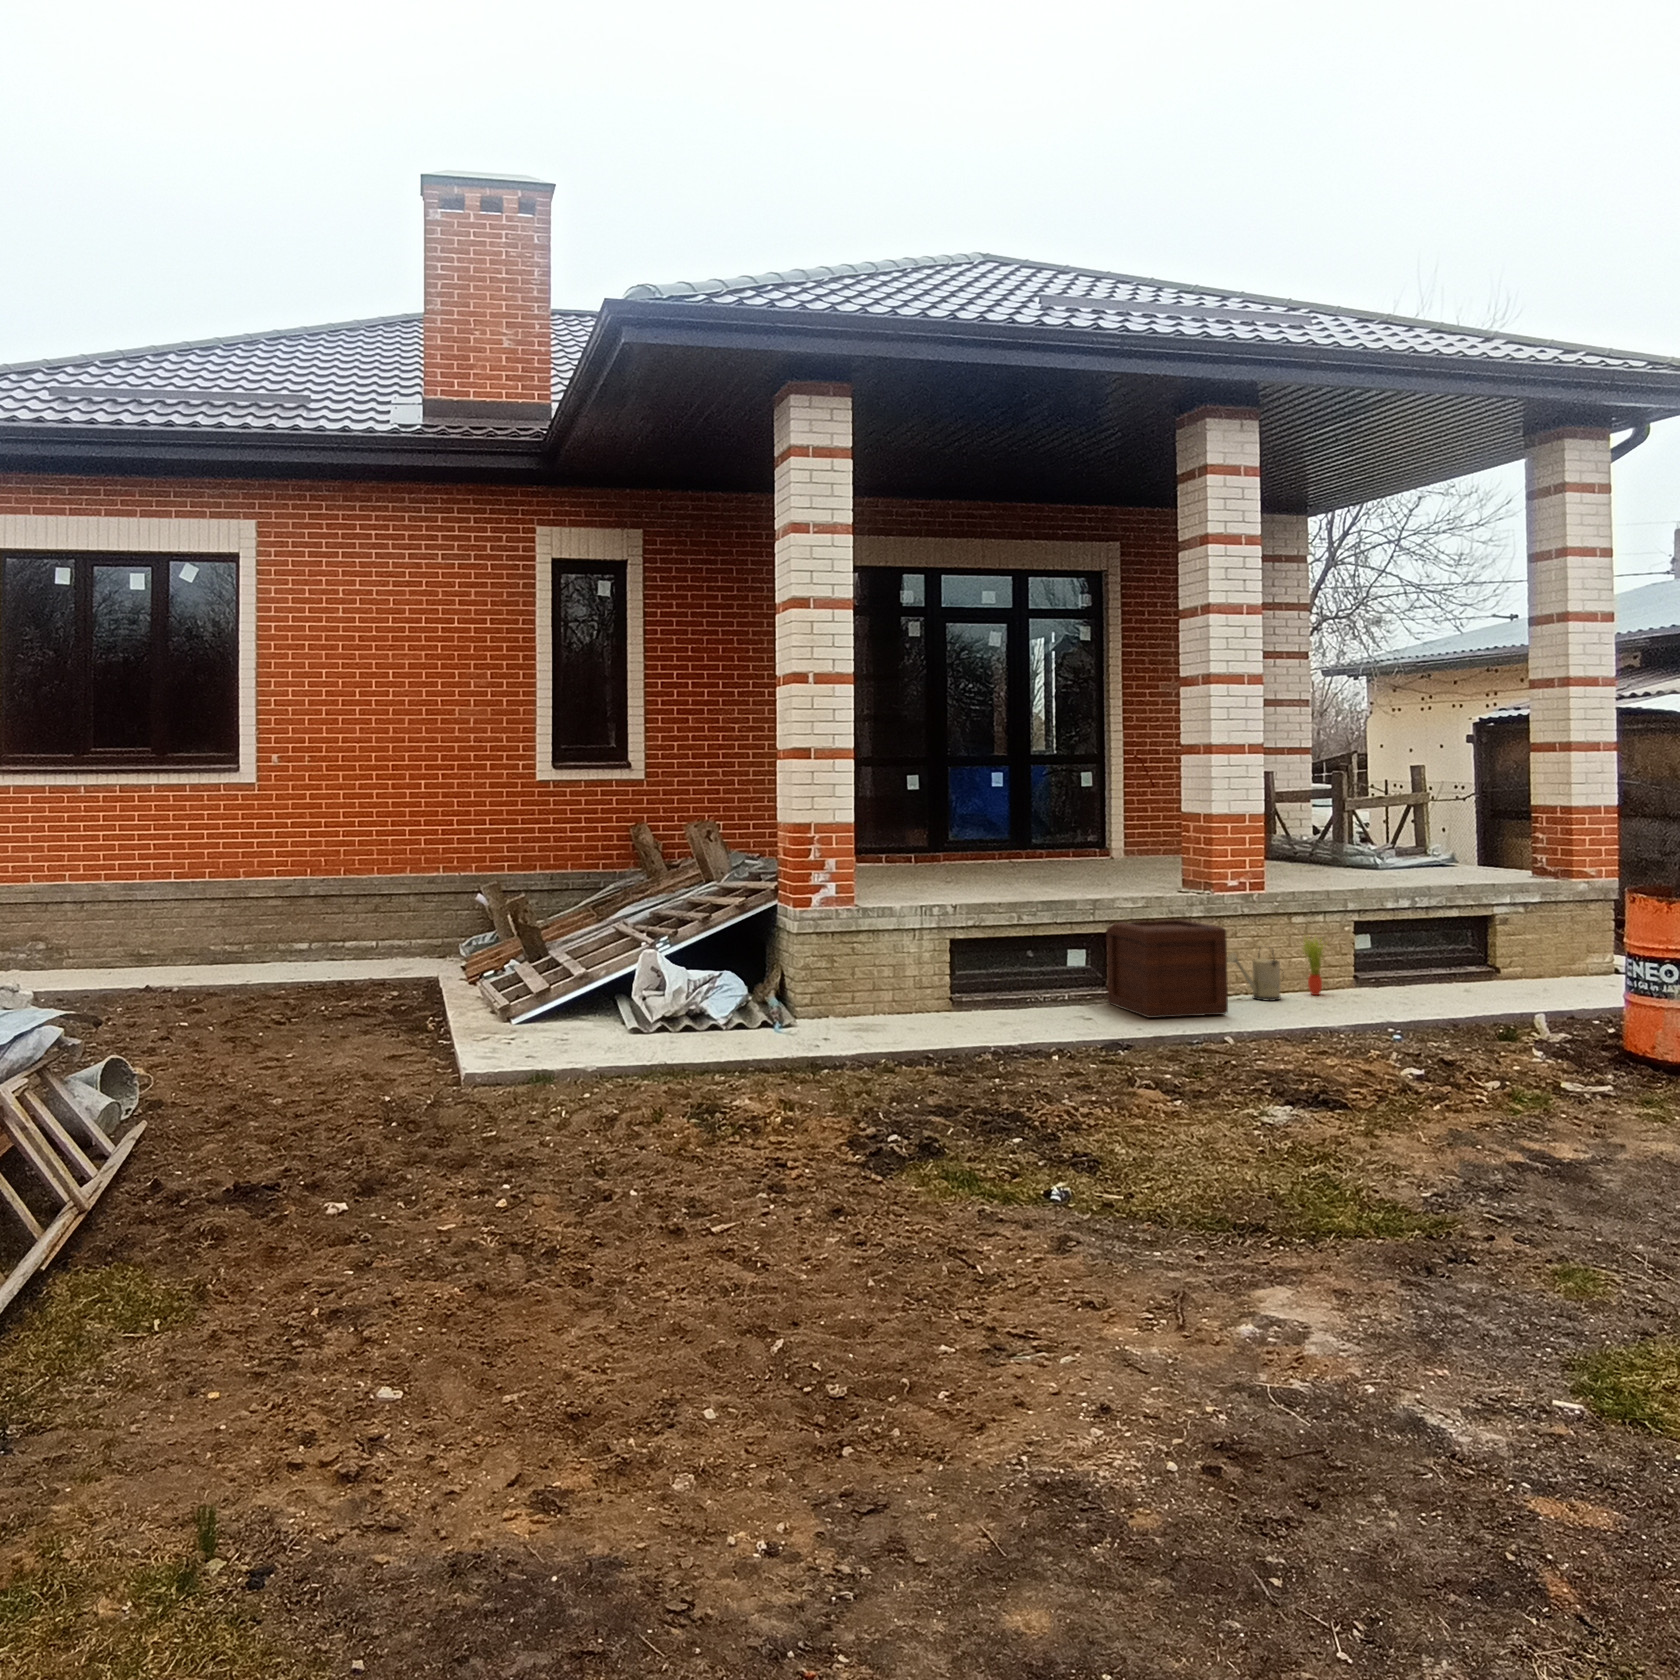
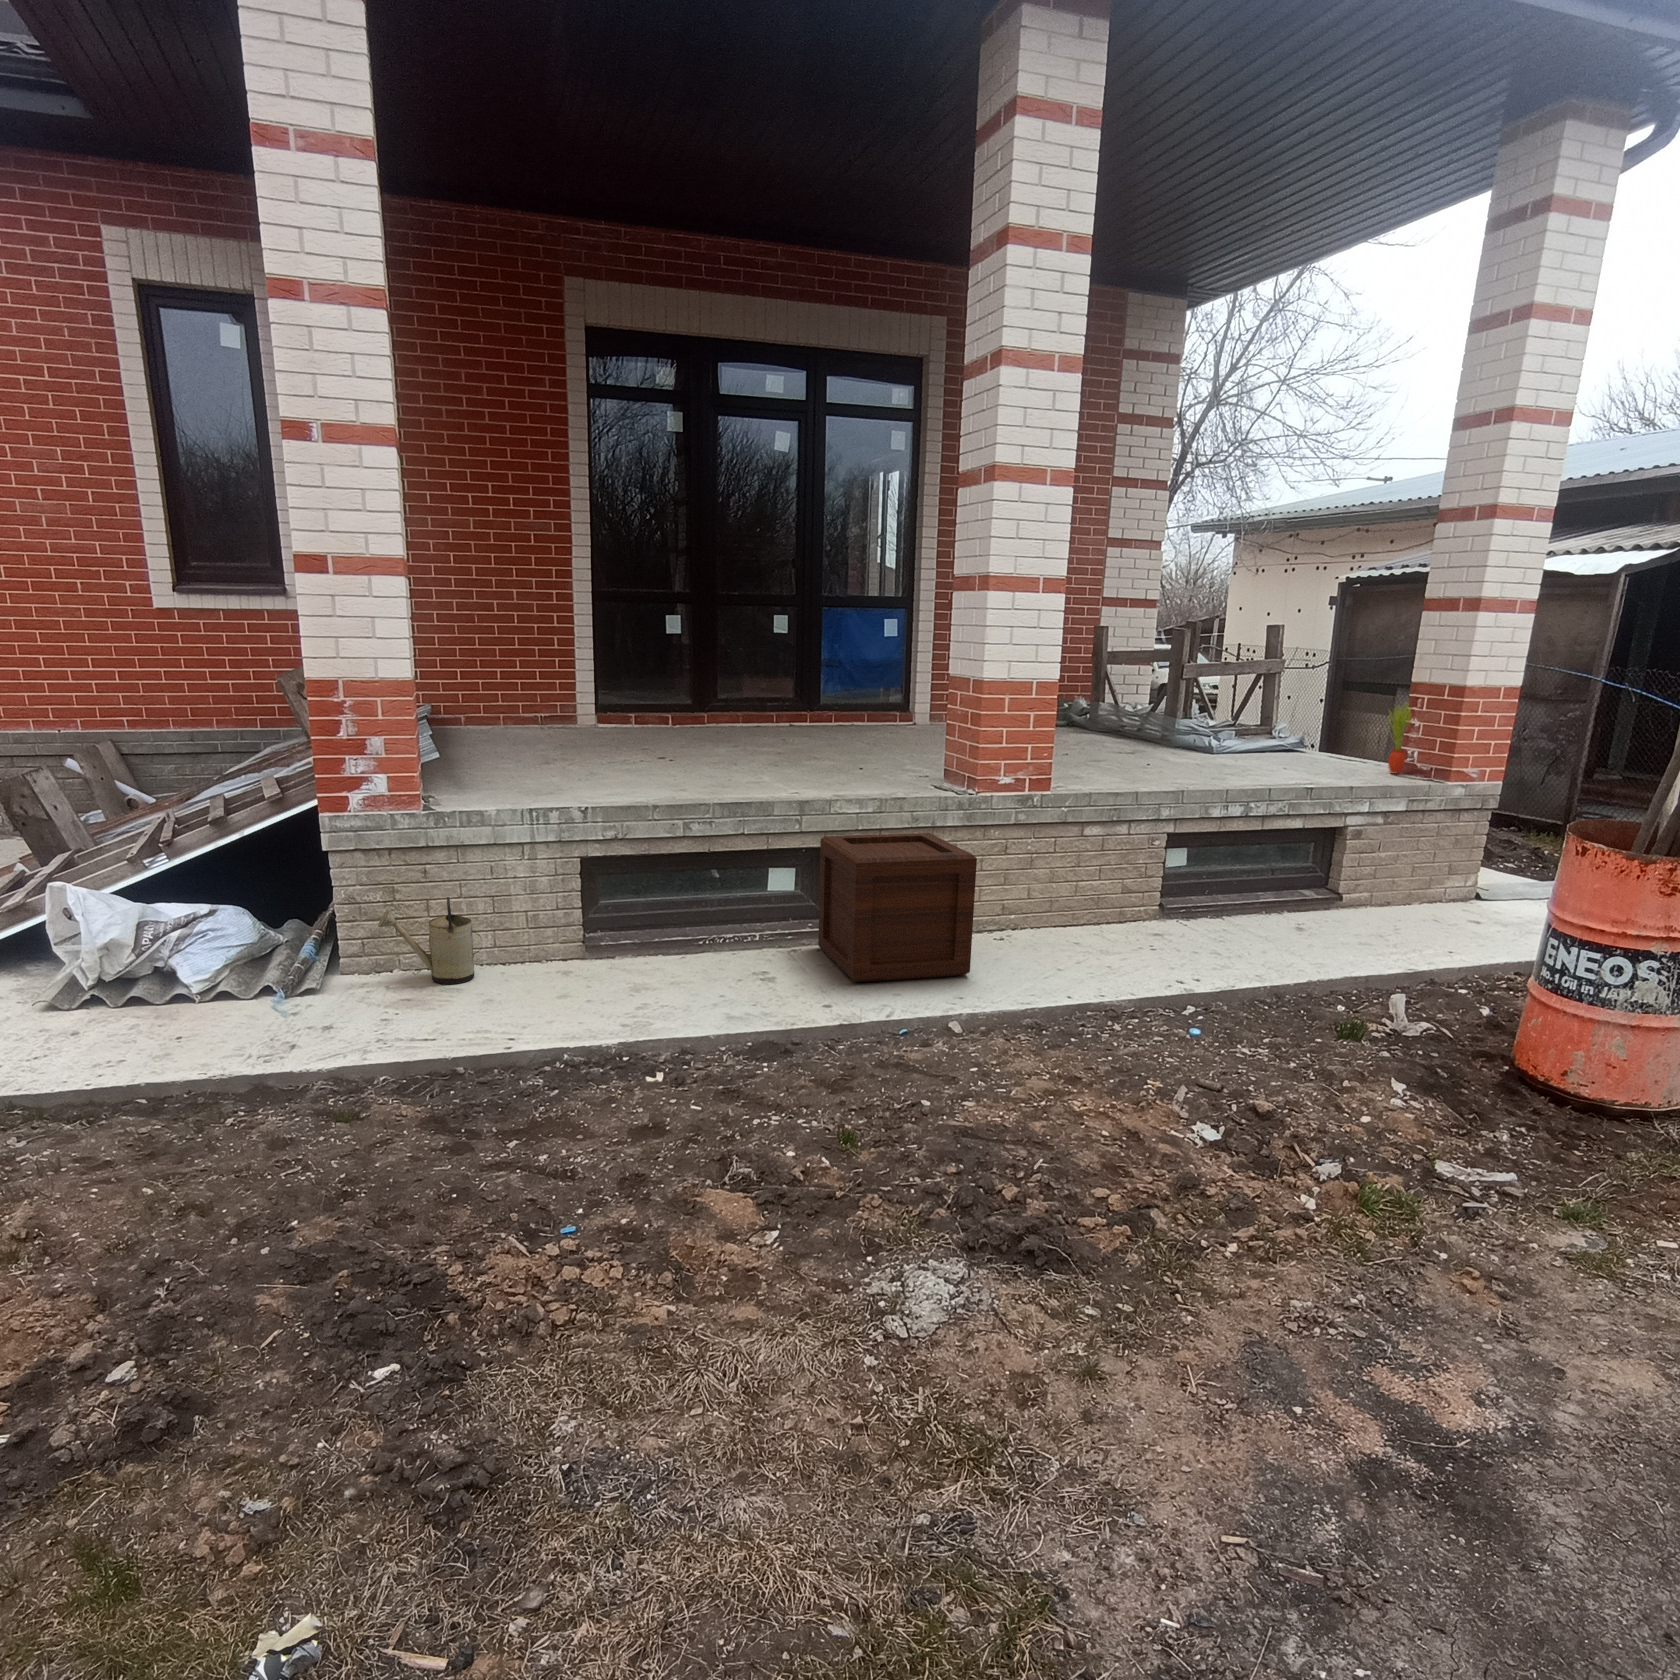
potted plant: present [1303,937,1327,995] -> present [1388,703,1411,774]
watering can: present [1227,947,1283,1001] -> present [378,897,481,984]

